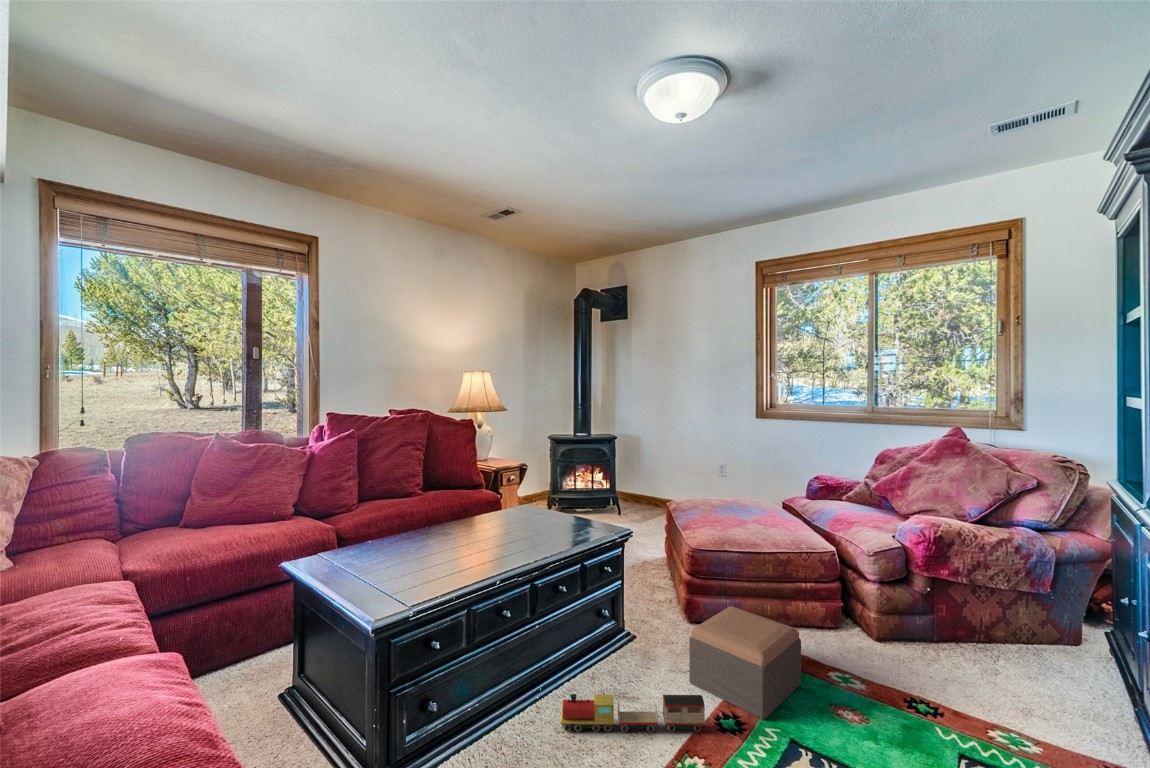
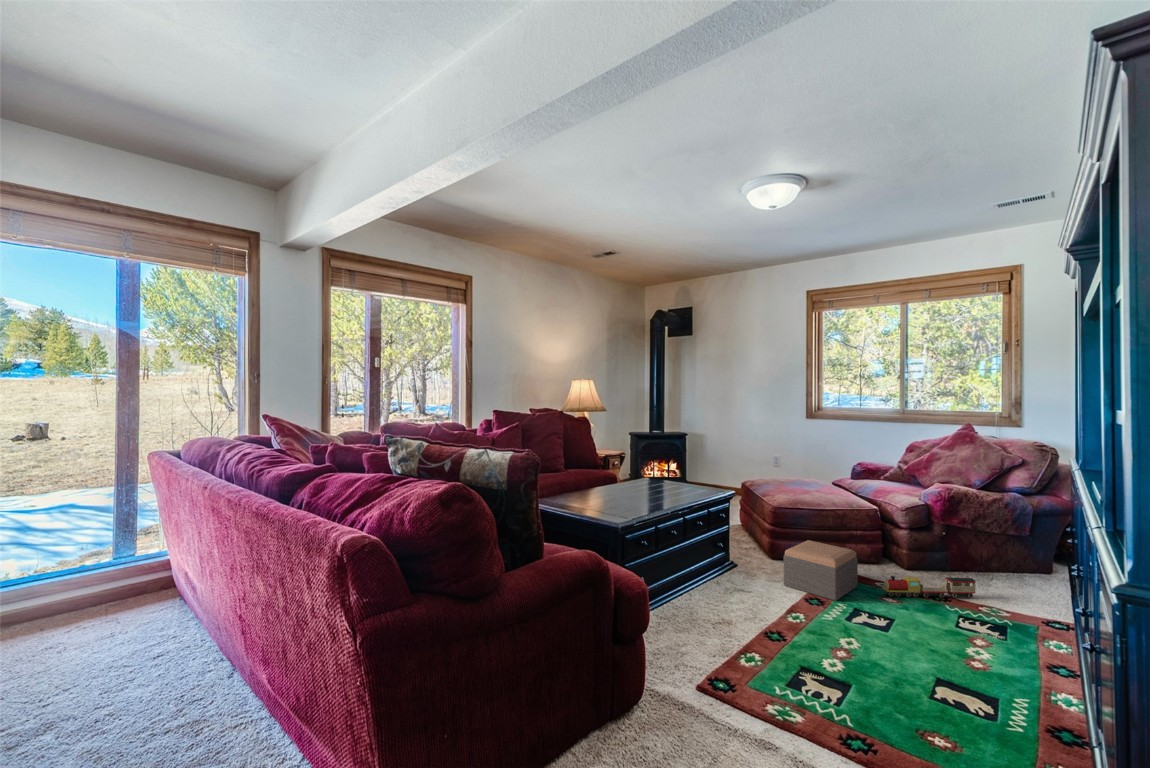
toy train: present [560,694,705,733] -> present [882,576,975,598]

